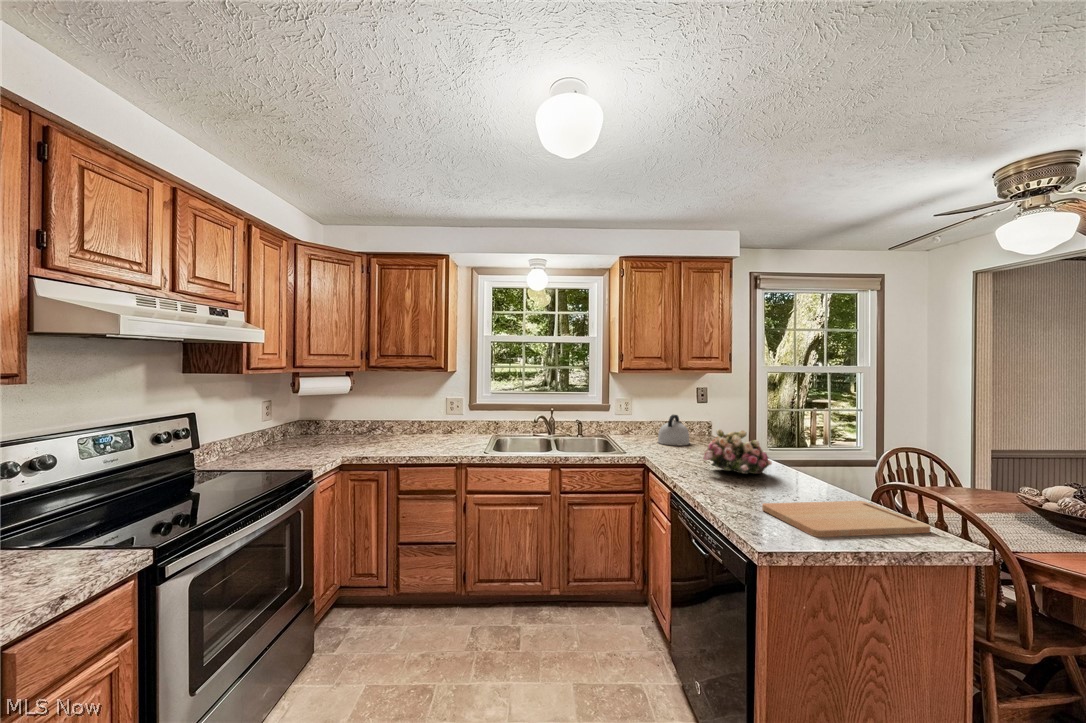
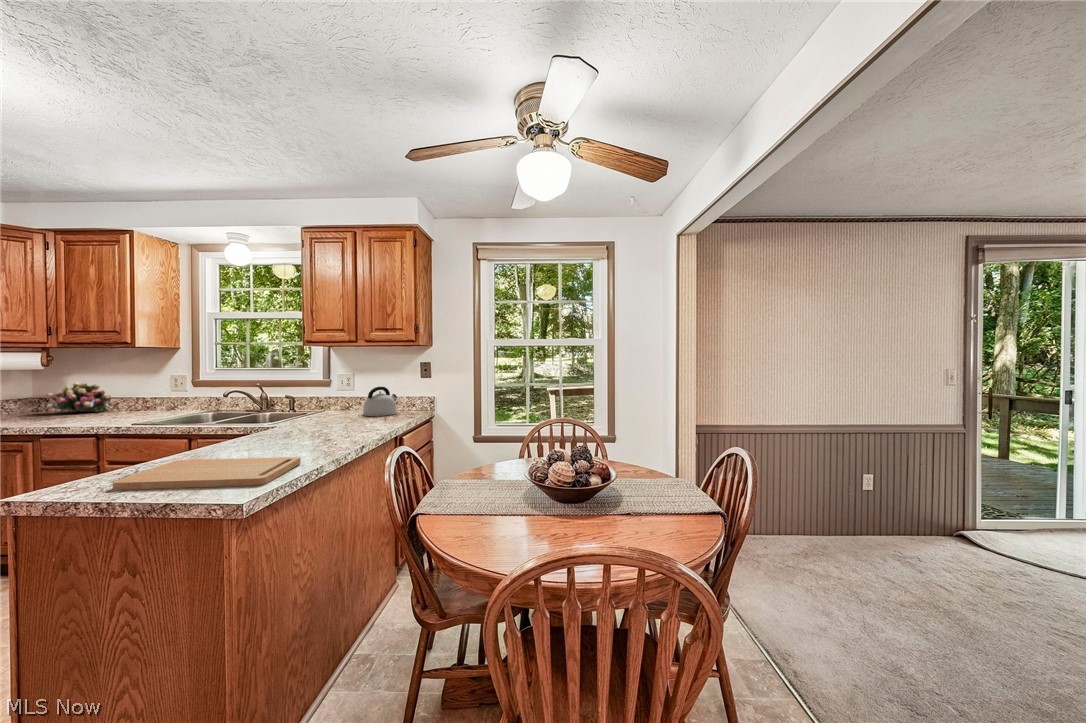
flower arrangement: present [703,429,772,474] -> present [46,382,111,412]

